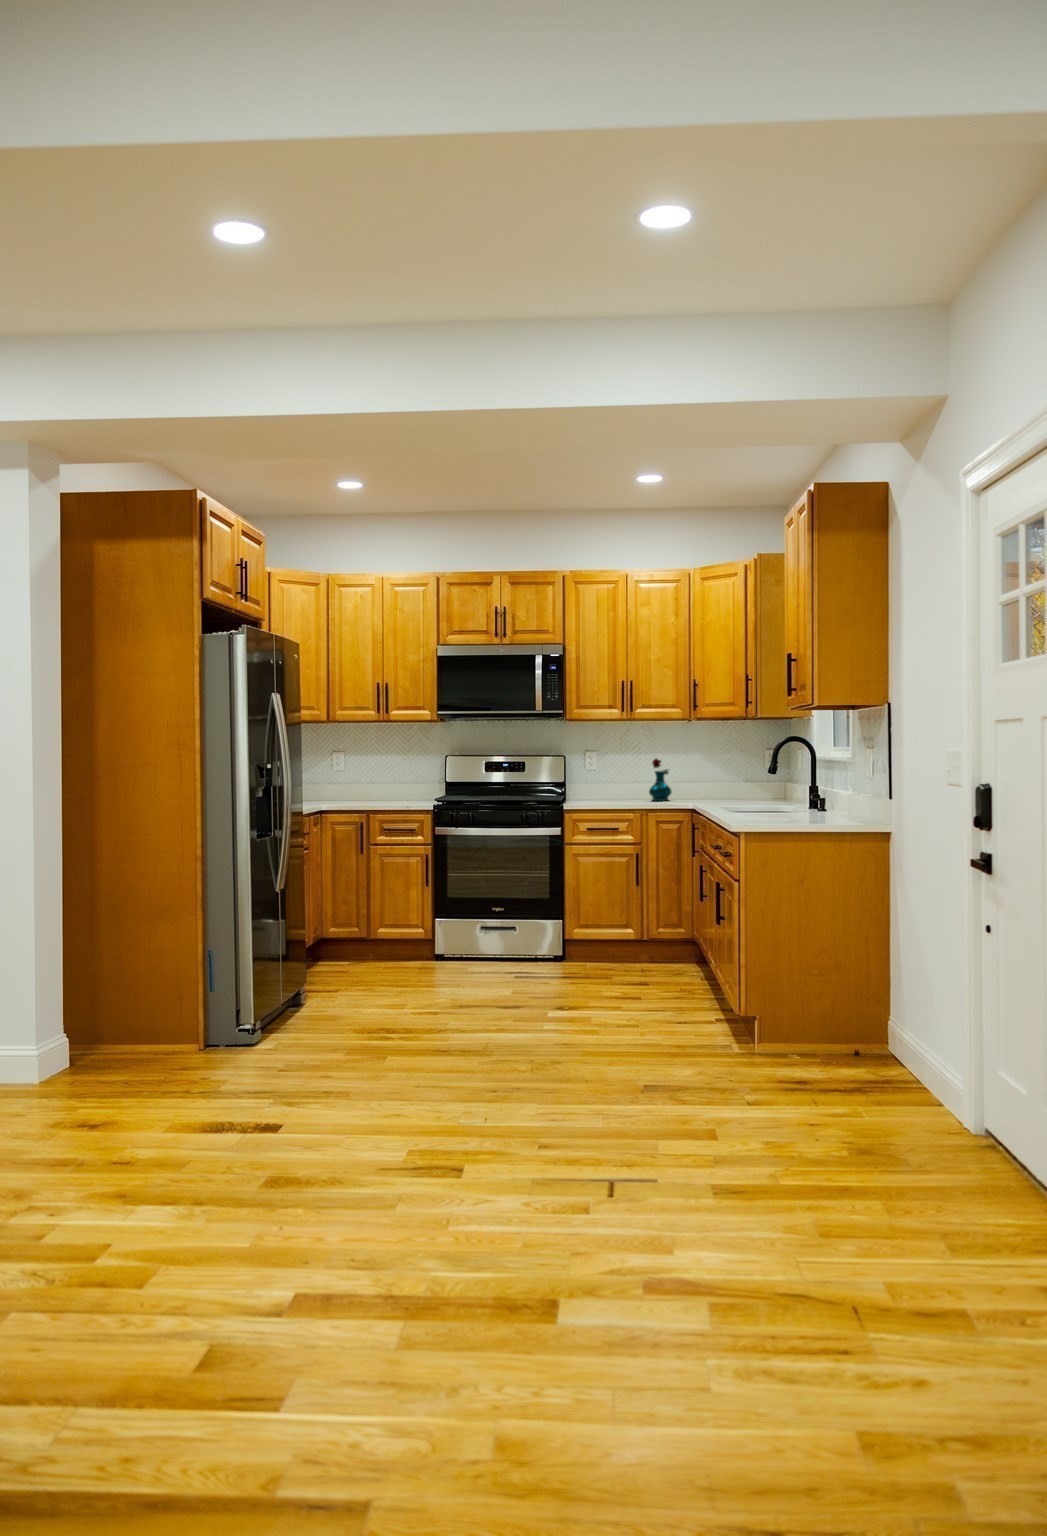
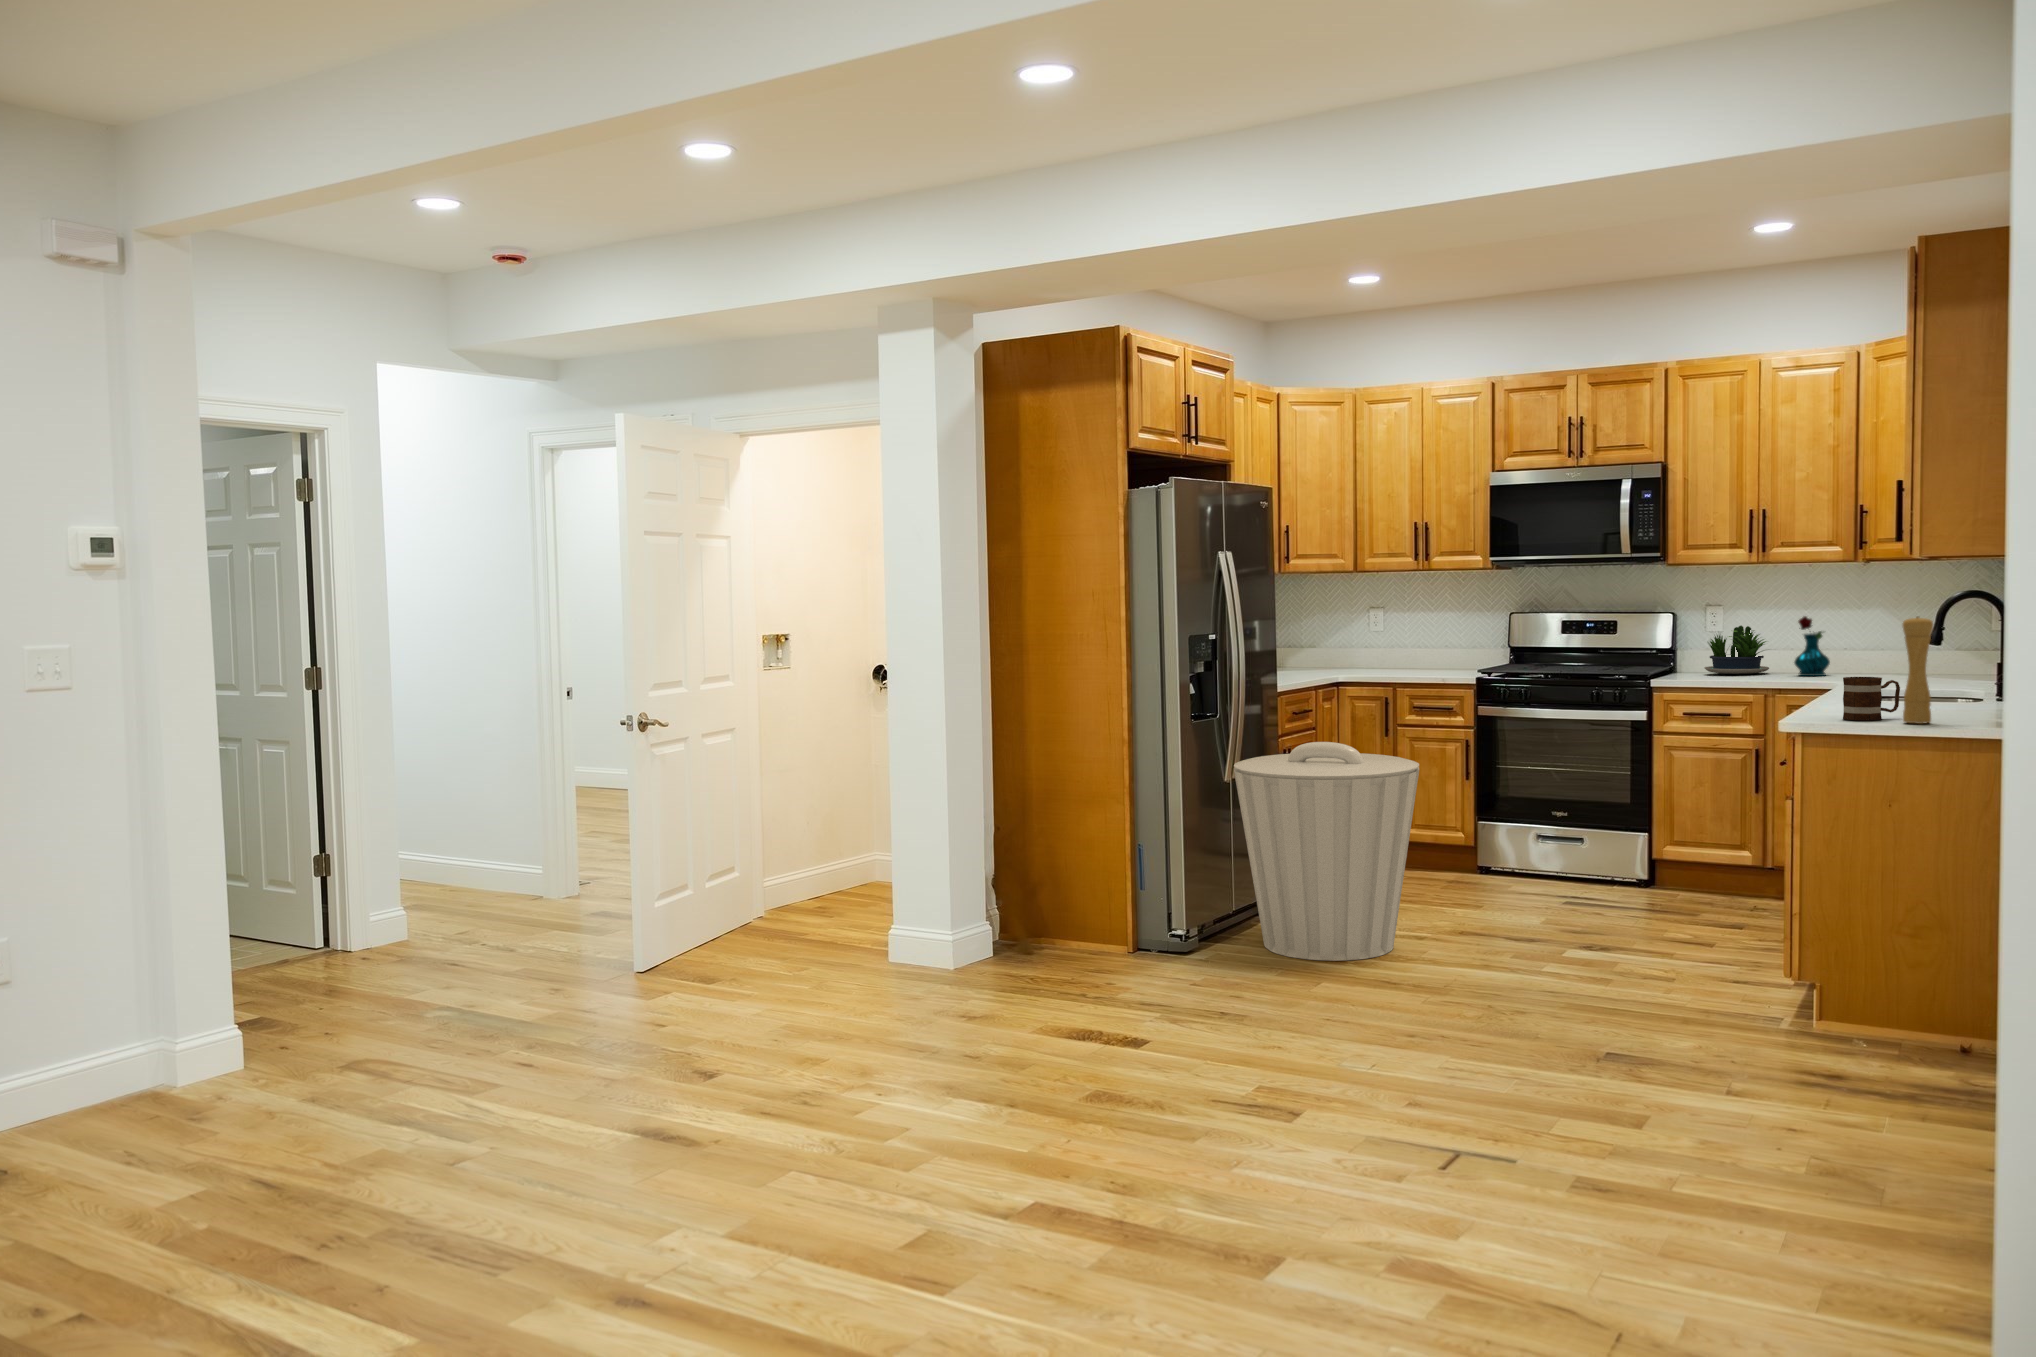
pepper mill: none [806,748,825,823] -> present [1903,617,1933,724]
potted plant: none [585,766,635,801] -> present [1705,626,1769,674]
mug: none [761,792,796,823] -> present [1843,677,1900,721]
trash can: none [287,855,441,1039] -> present [1234,742,1419,961]

